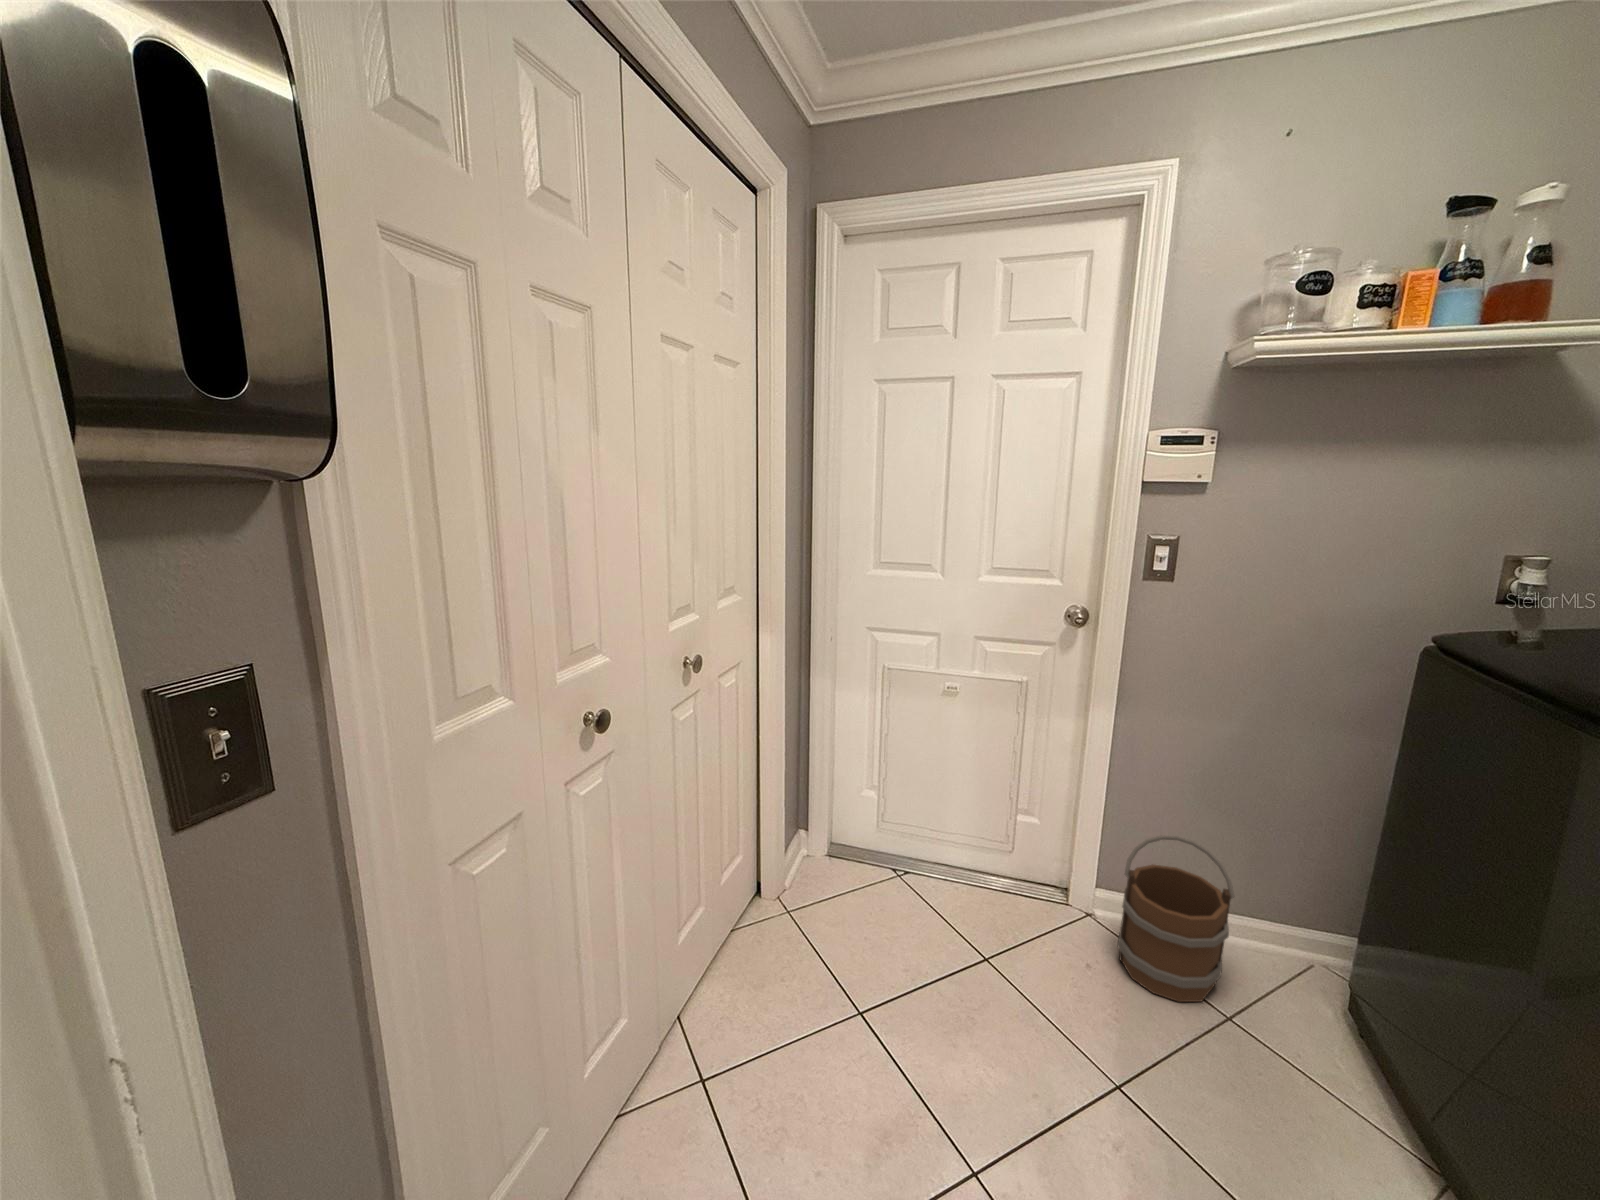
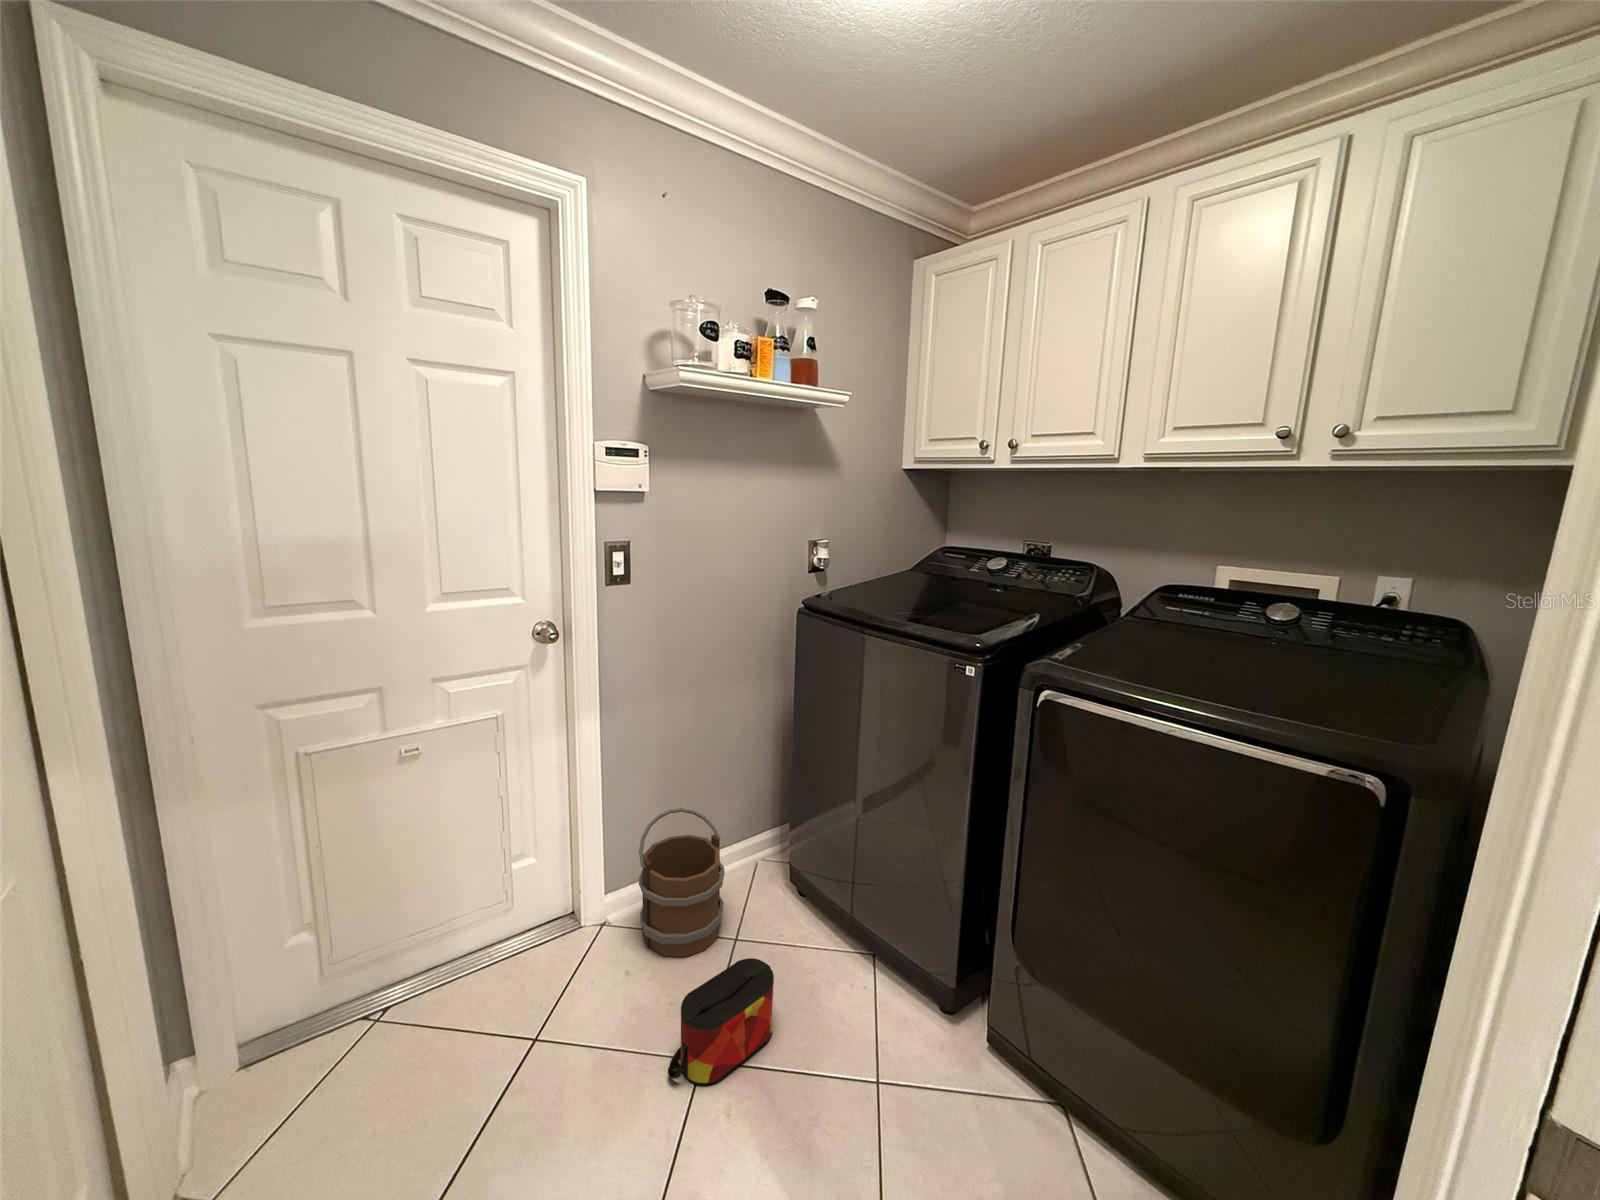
bag: none [1073,1007,1223,1127] -> present [668,958,774,1086]

